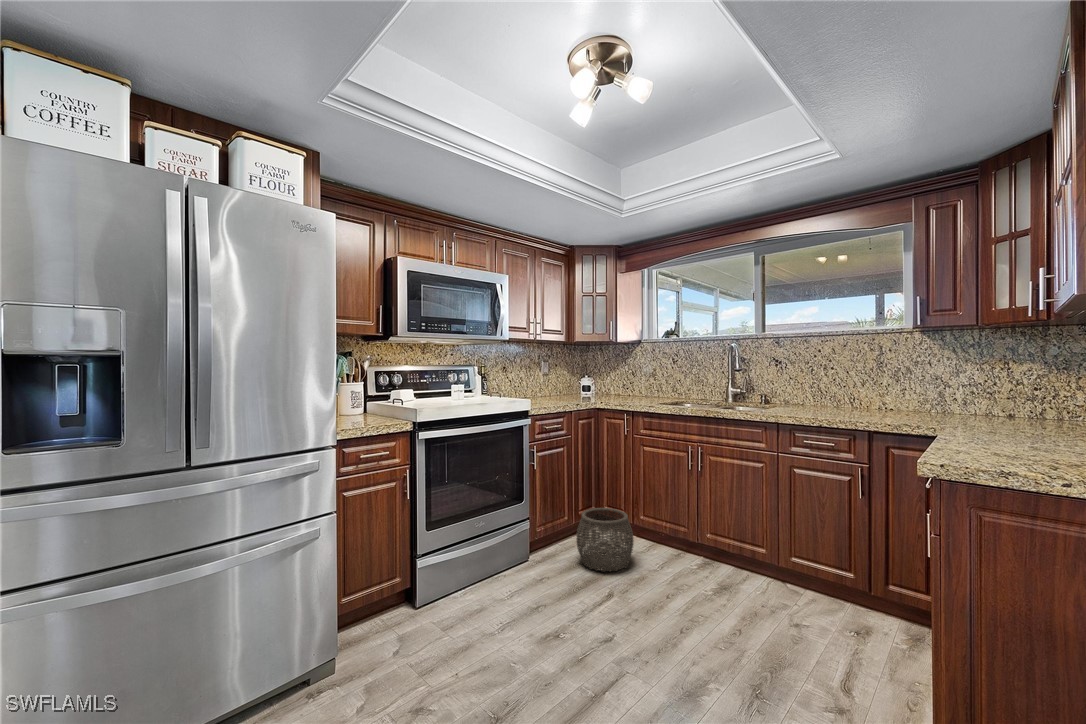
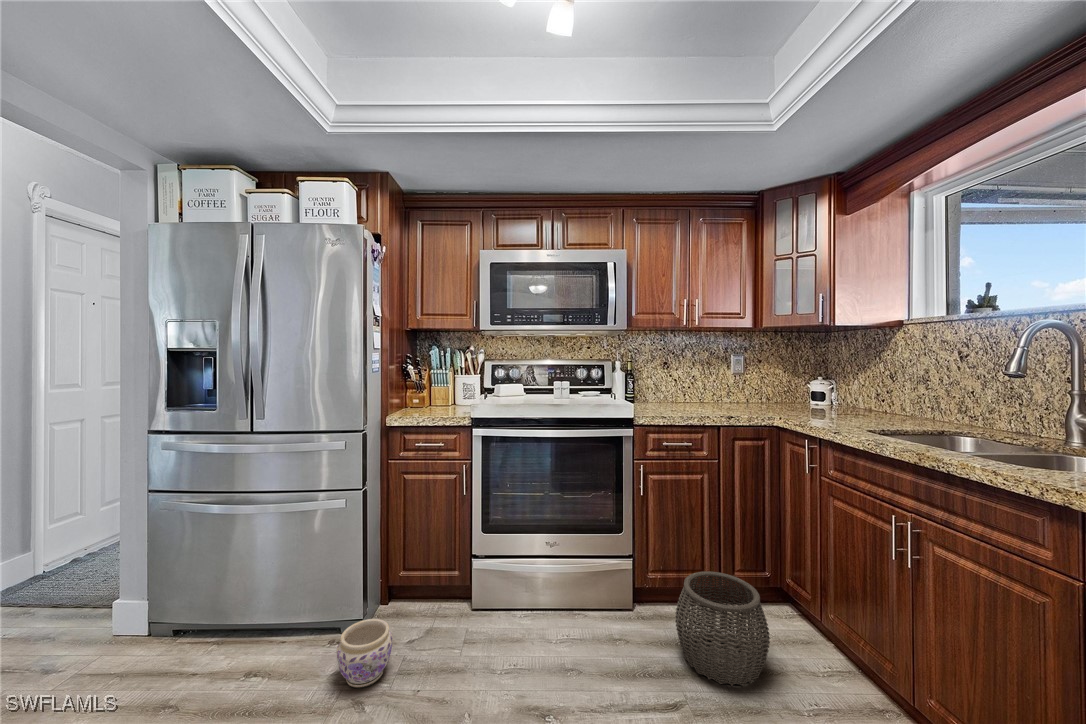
planter: none [373,626,427,693] -> present [337,619,393,688]

